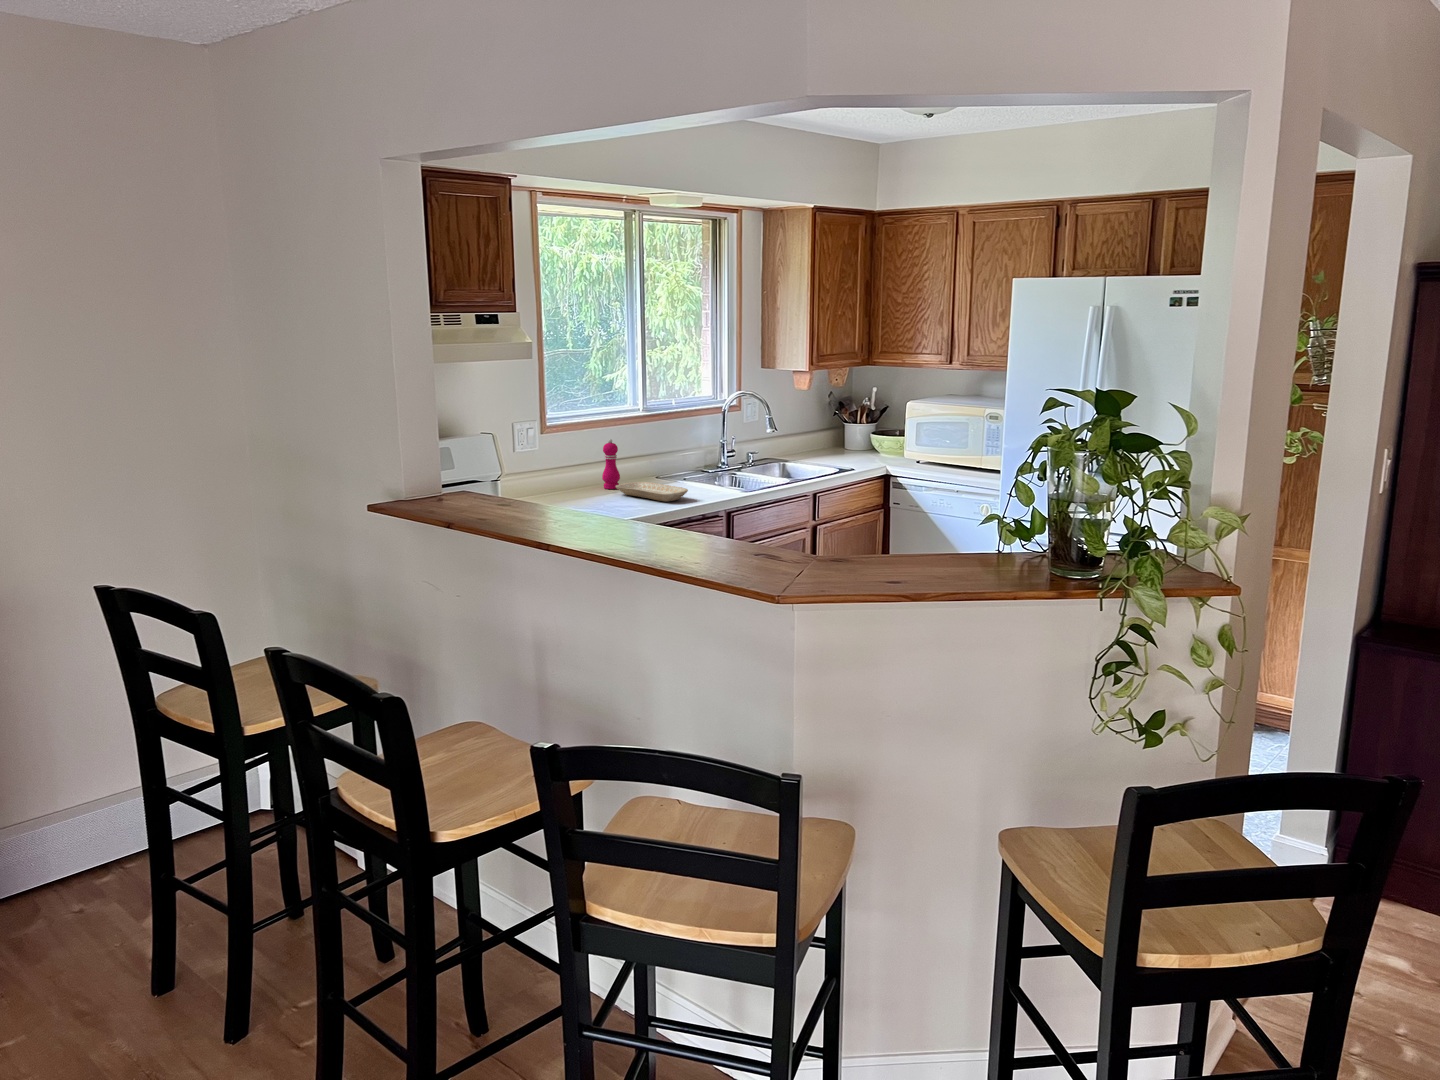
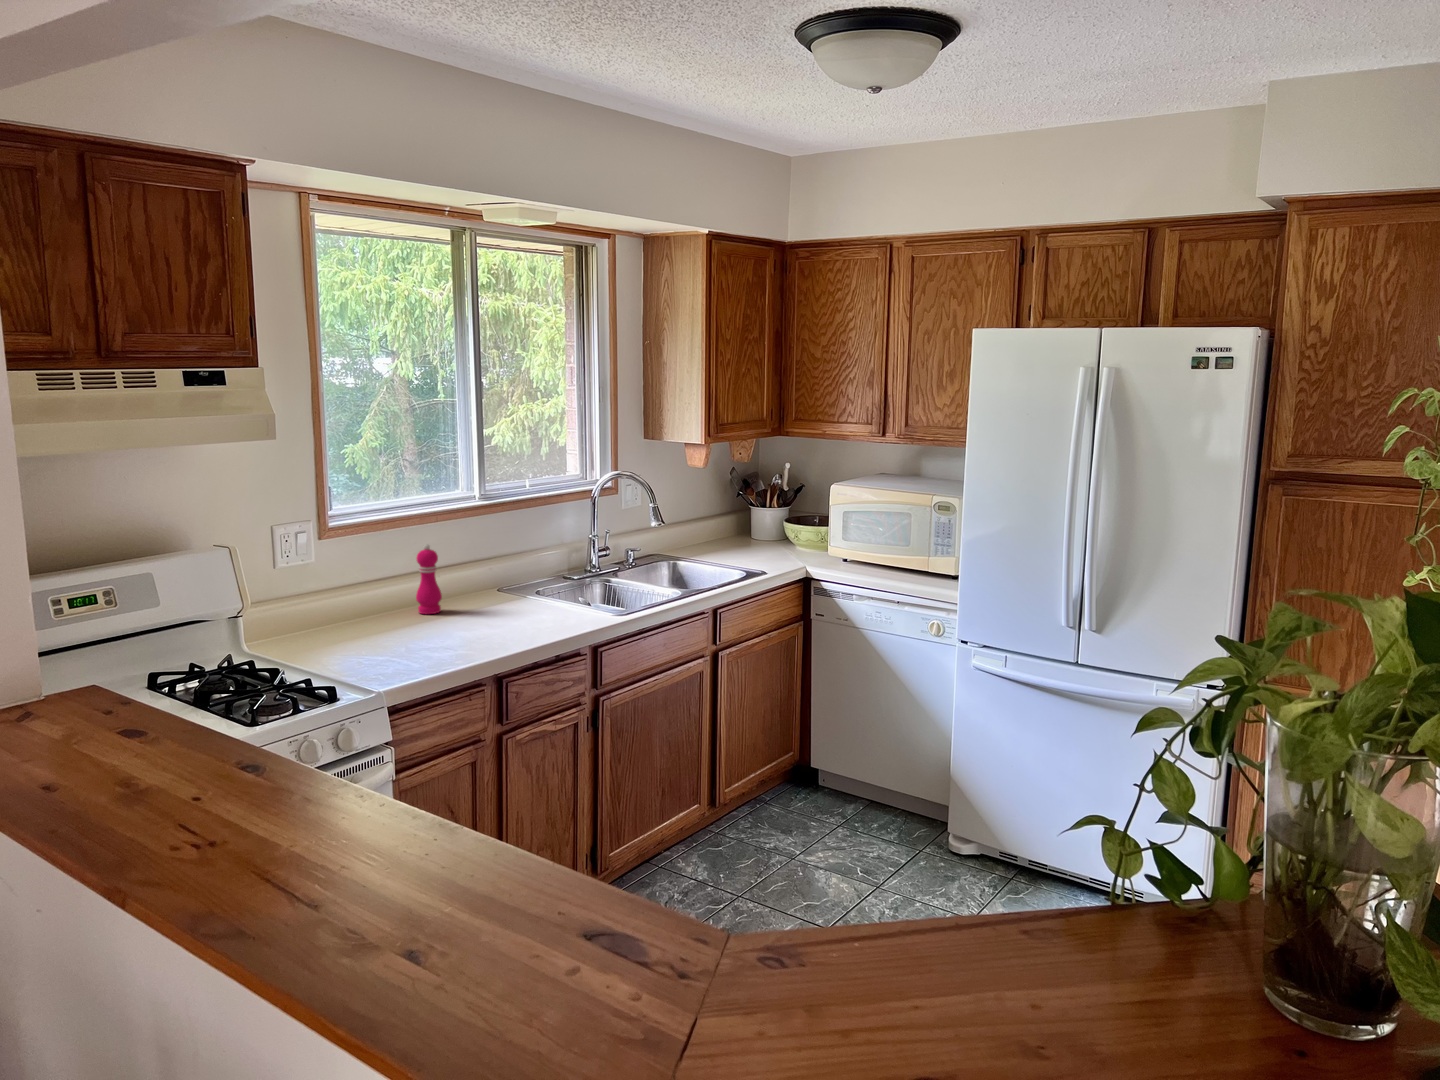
tray: present [616,482,688,502] -> none [431,605,534,639]

